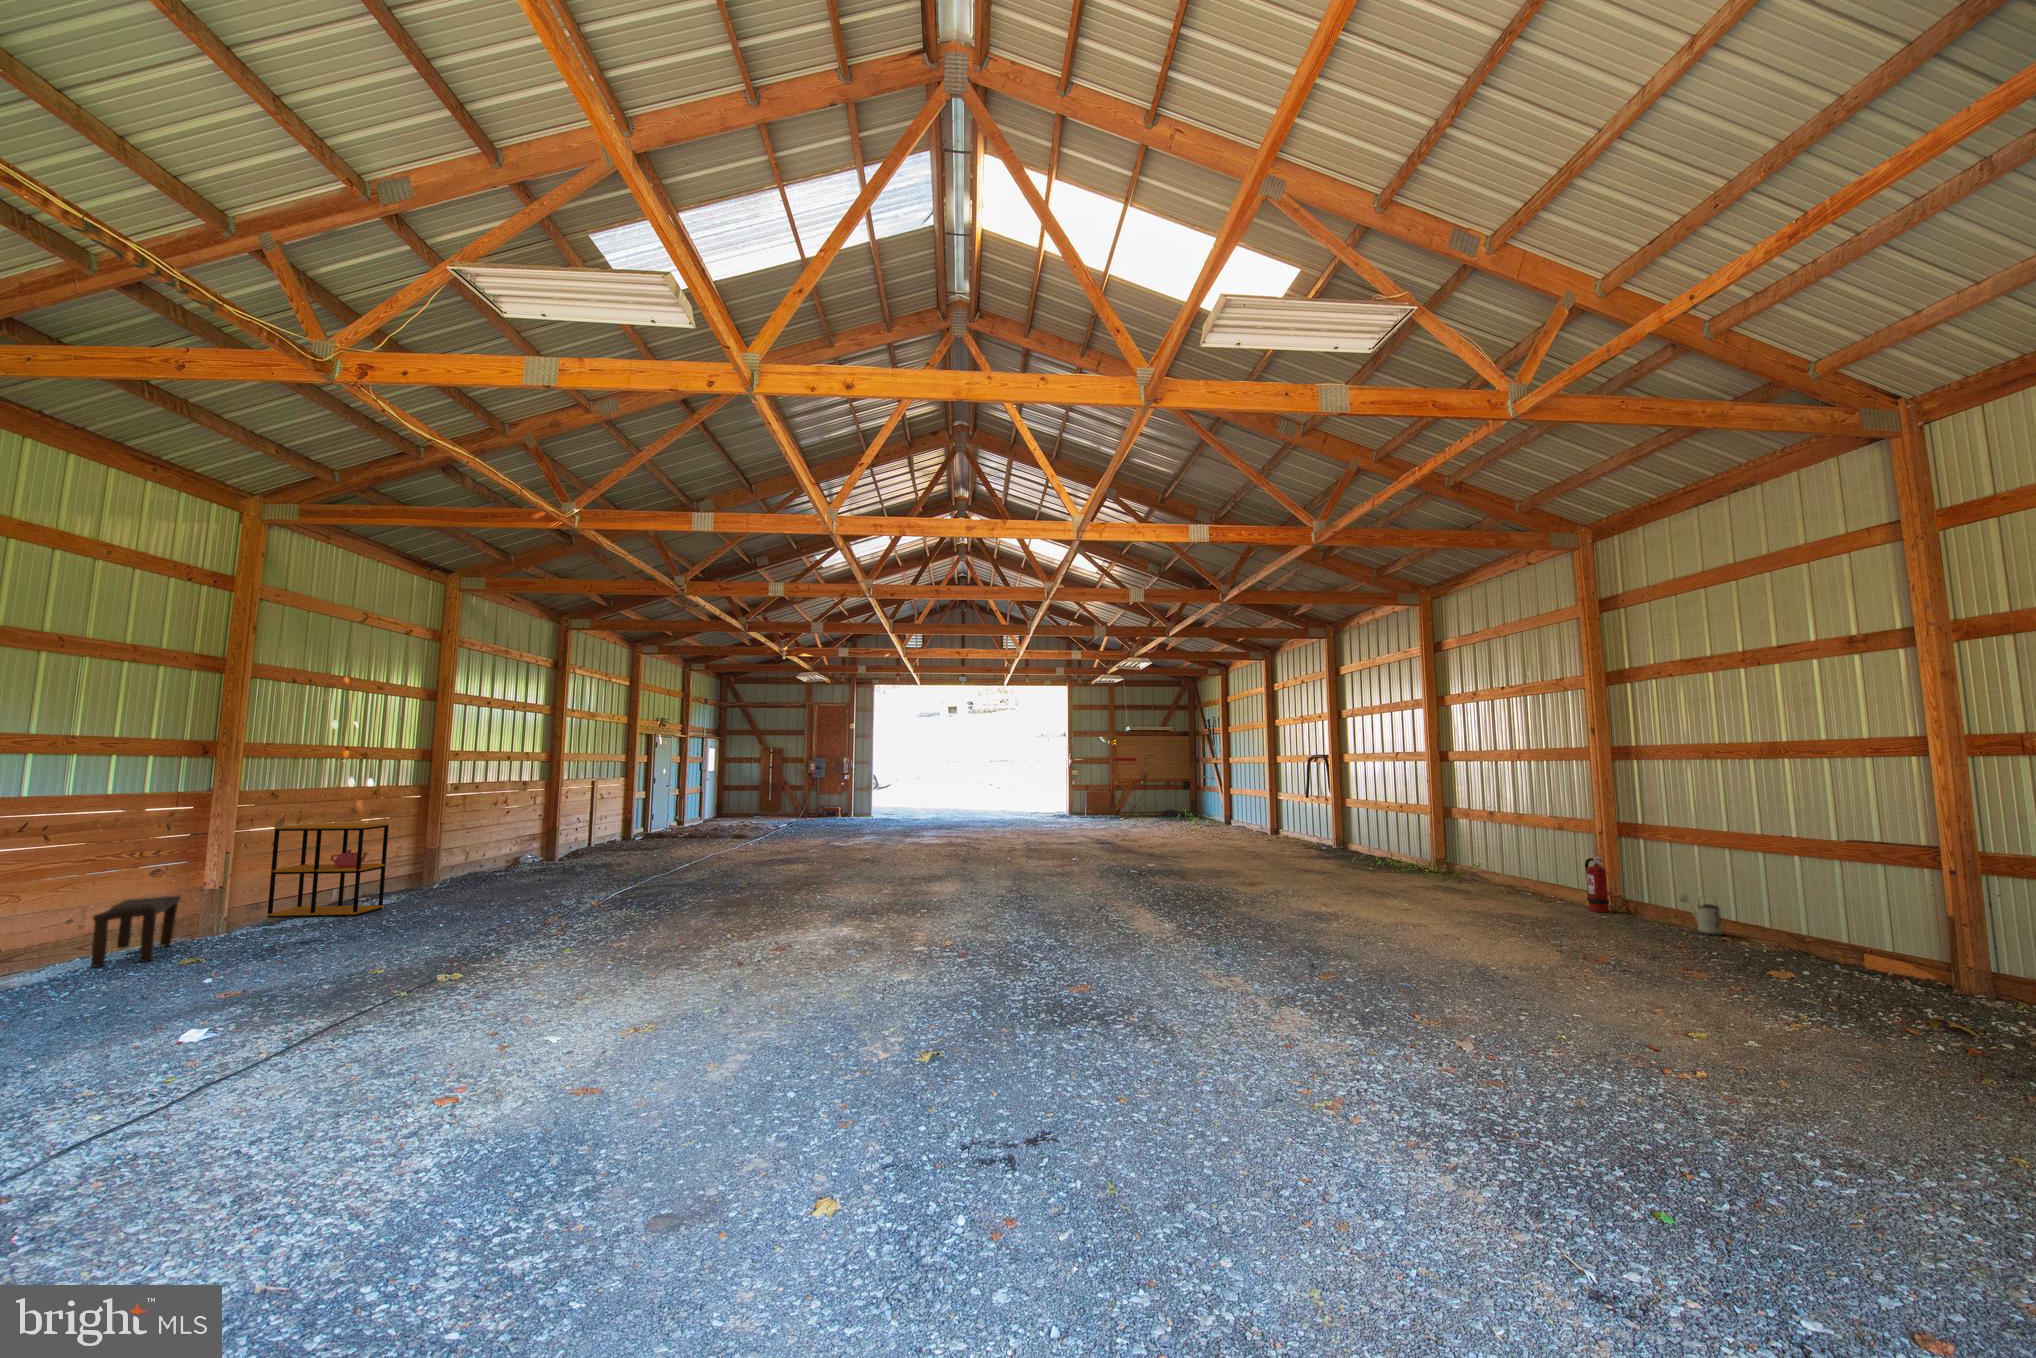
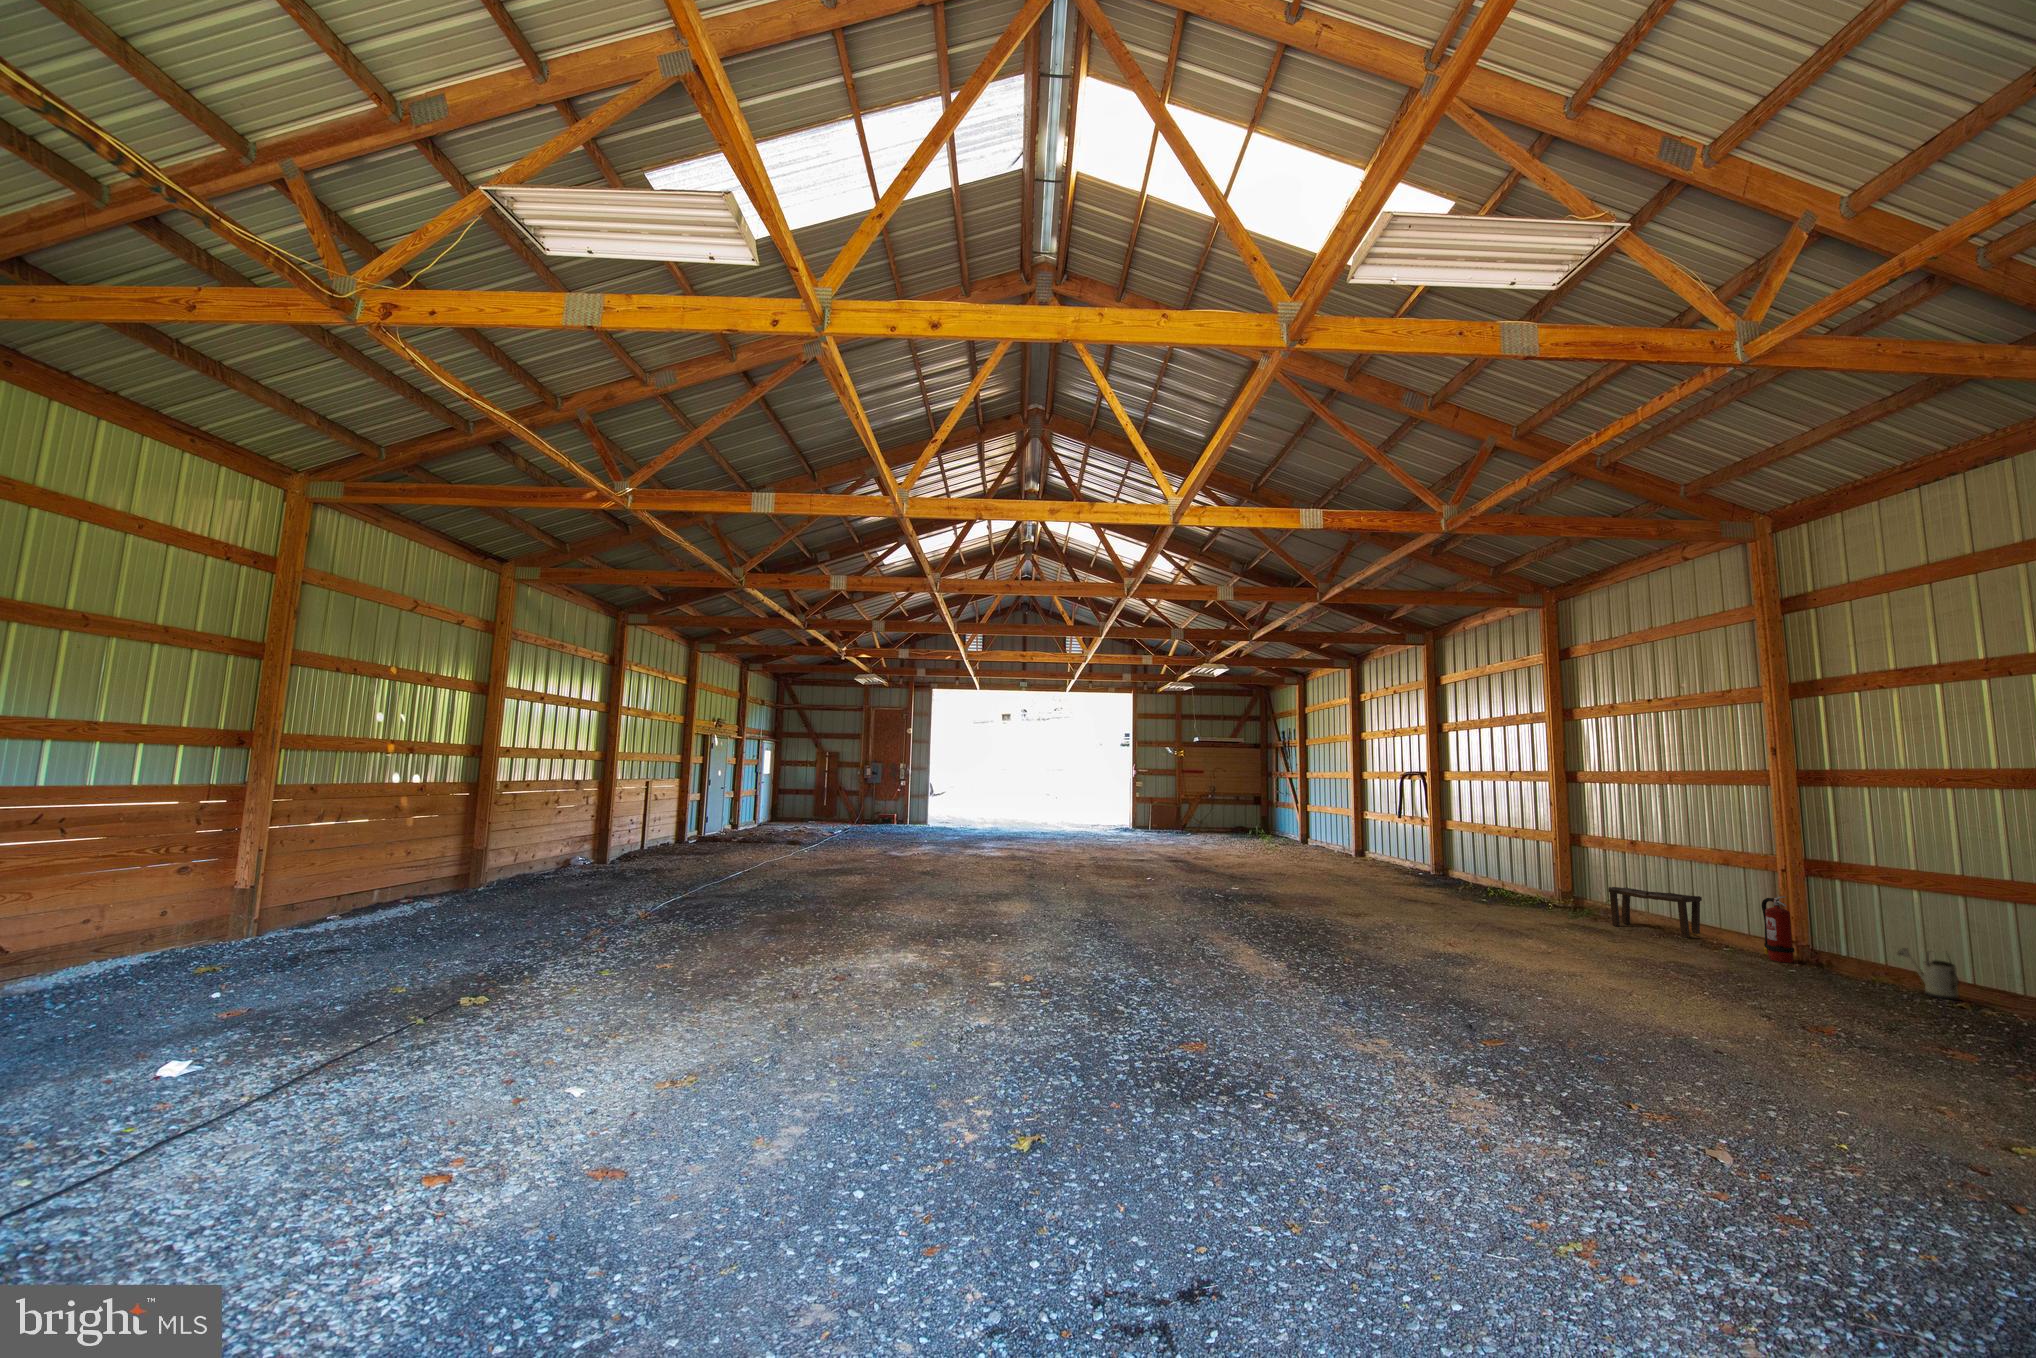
shelving unit: present [267,823,389,918] -> none [306,819,434,919]
bench: present [91,895,181,967] -> present [1608,887,1702,938]

